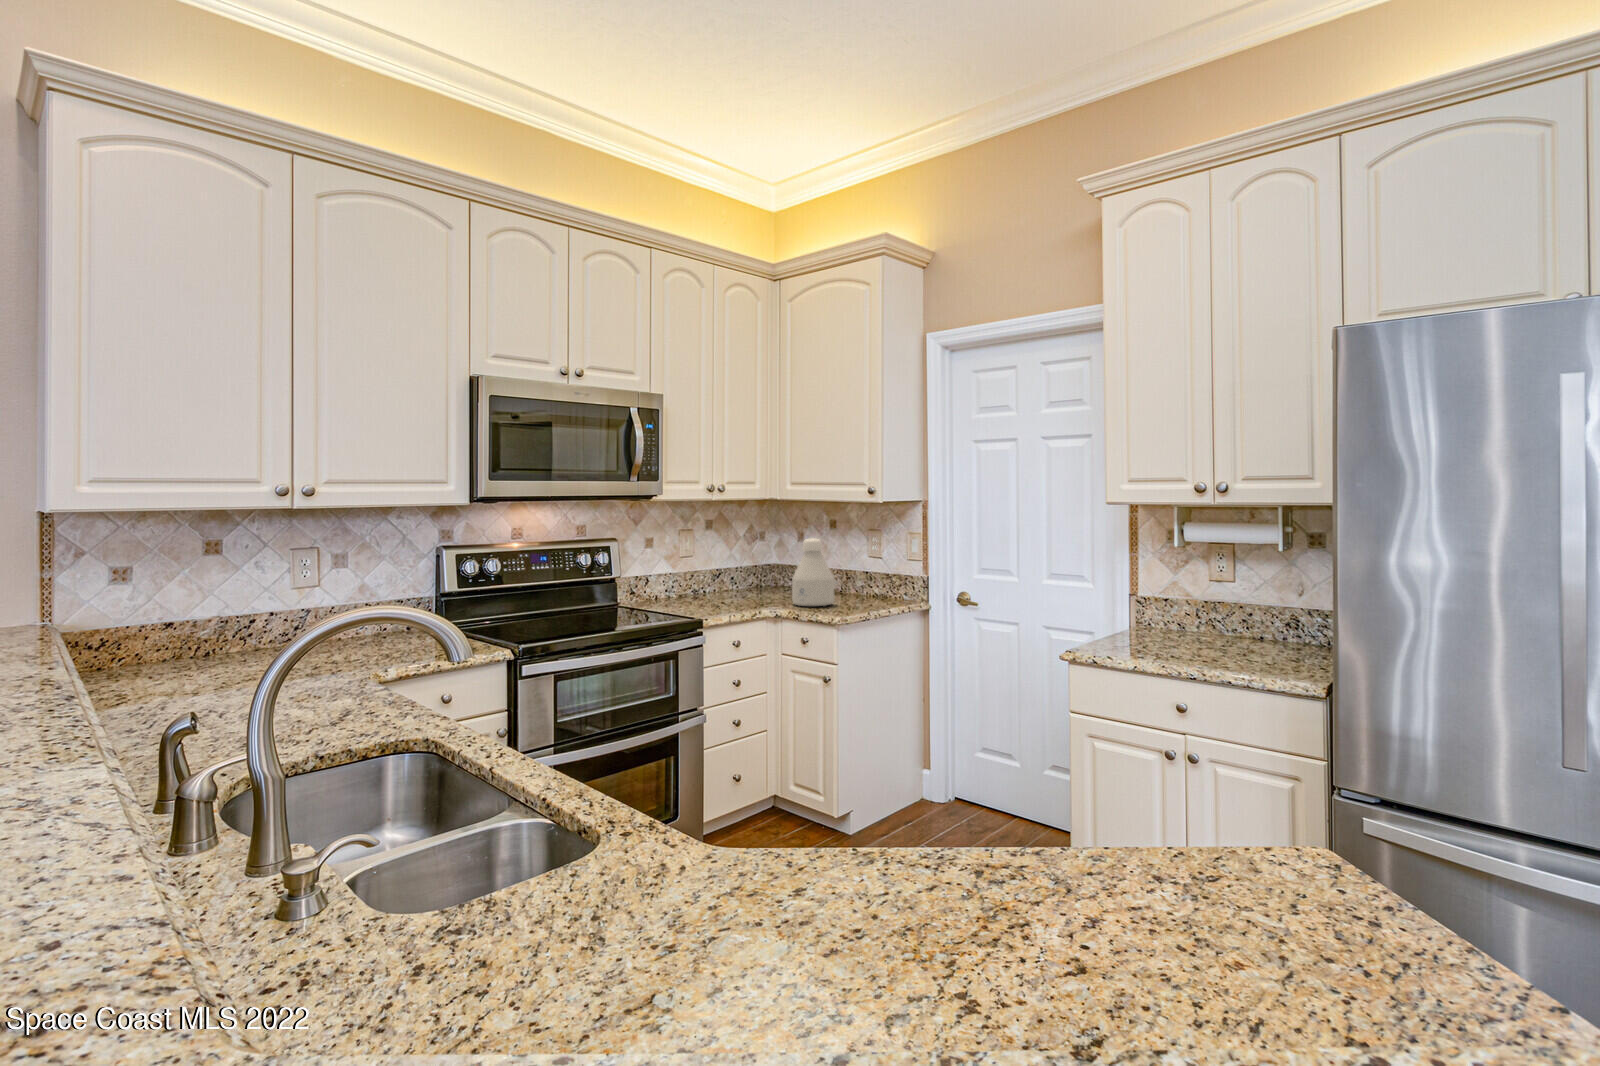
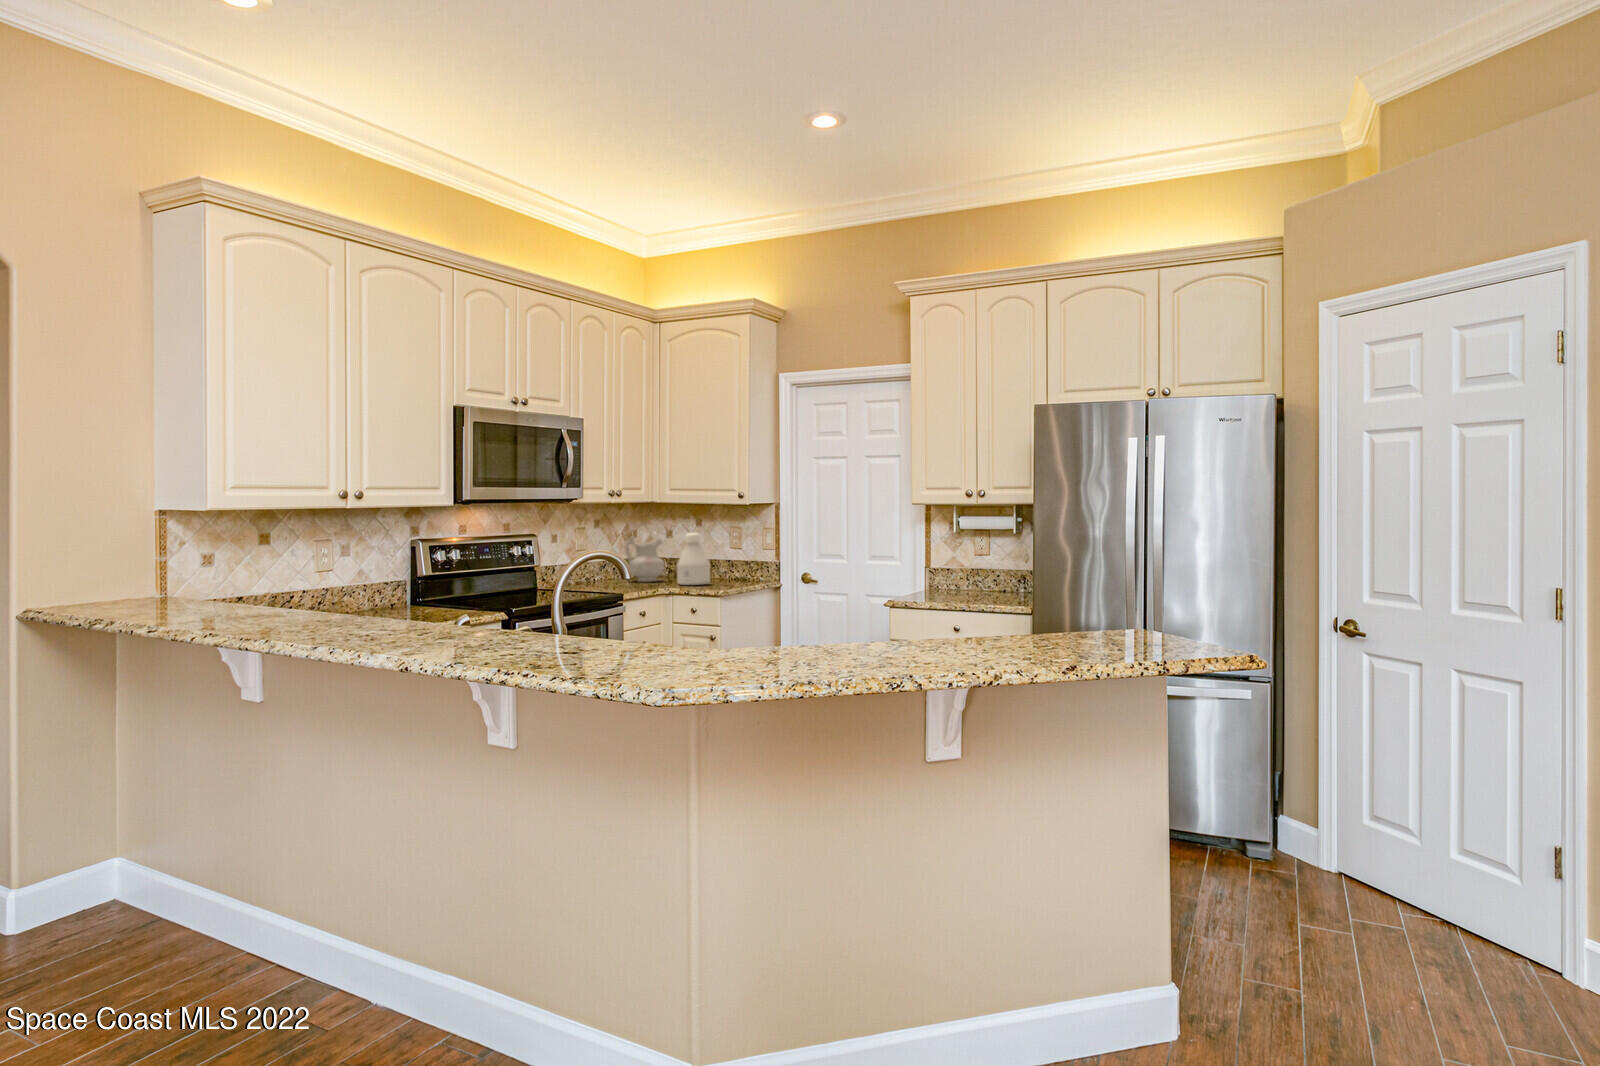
ceramic pitcher: none [735,543,784,598] -> present [625,538,664,582]

